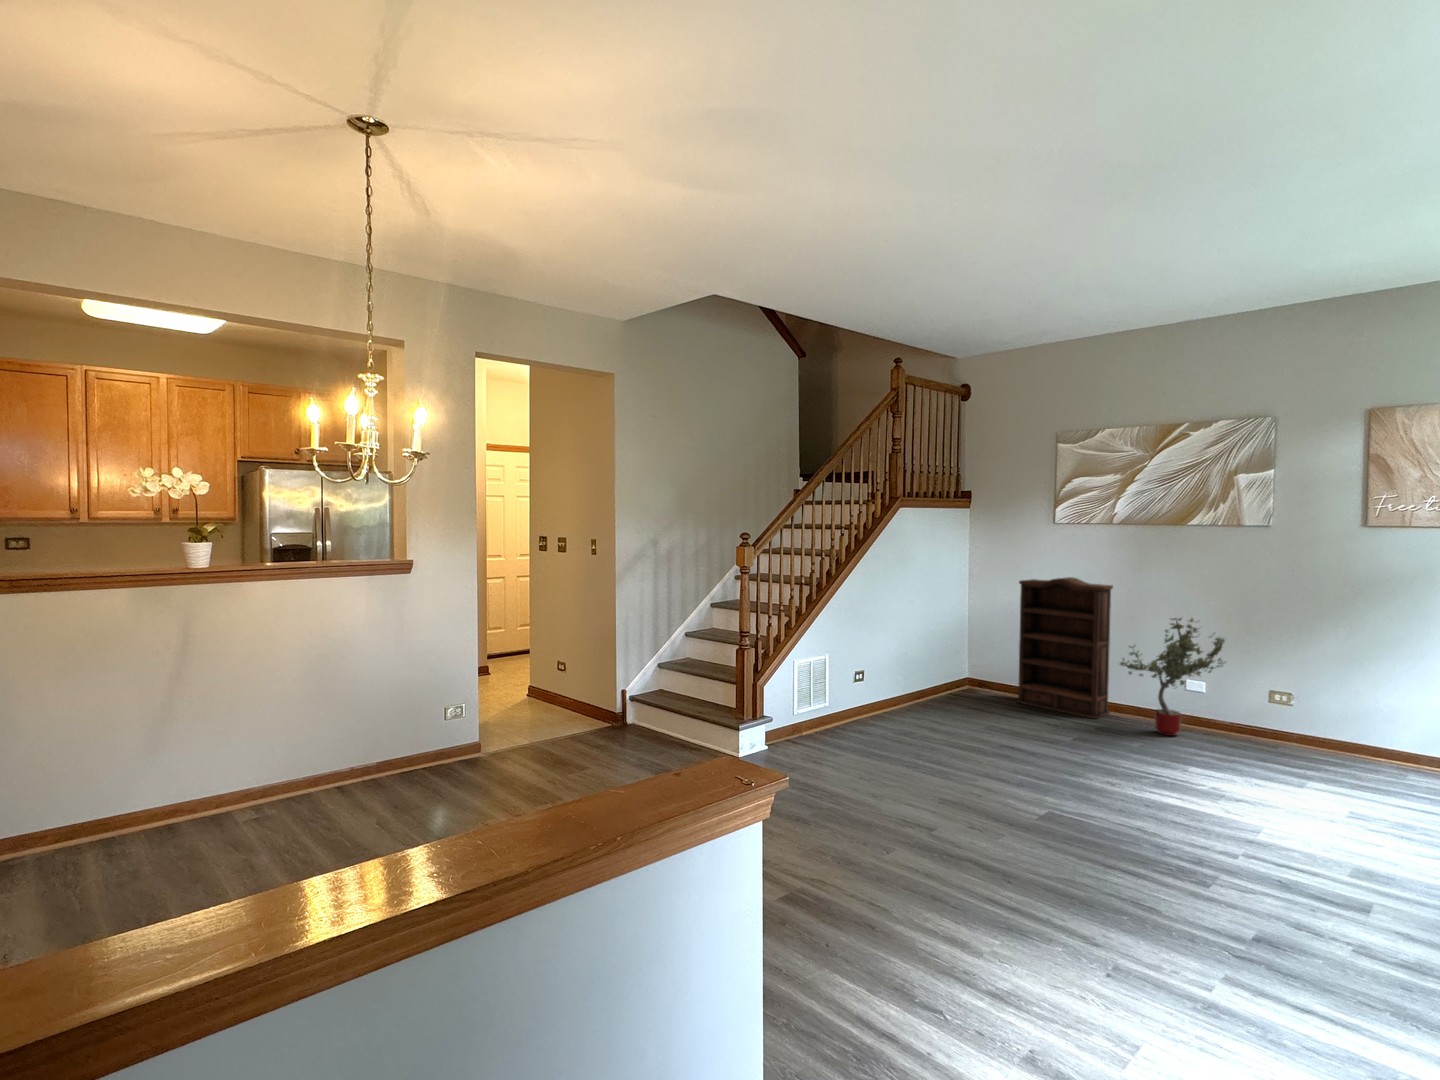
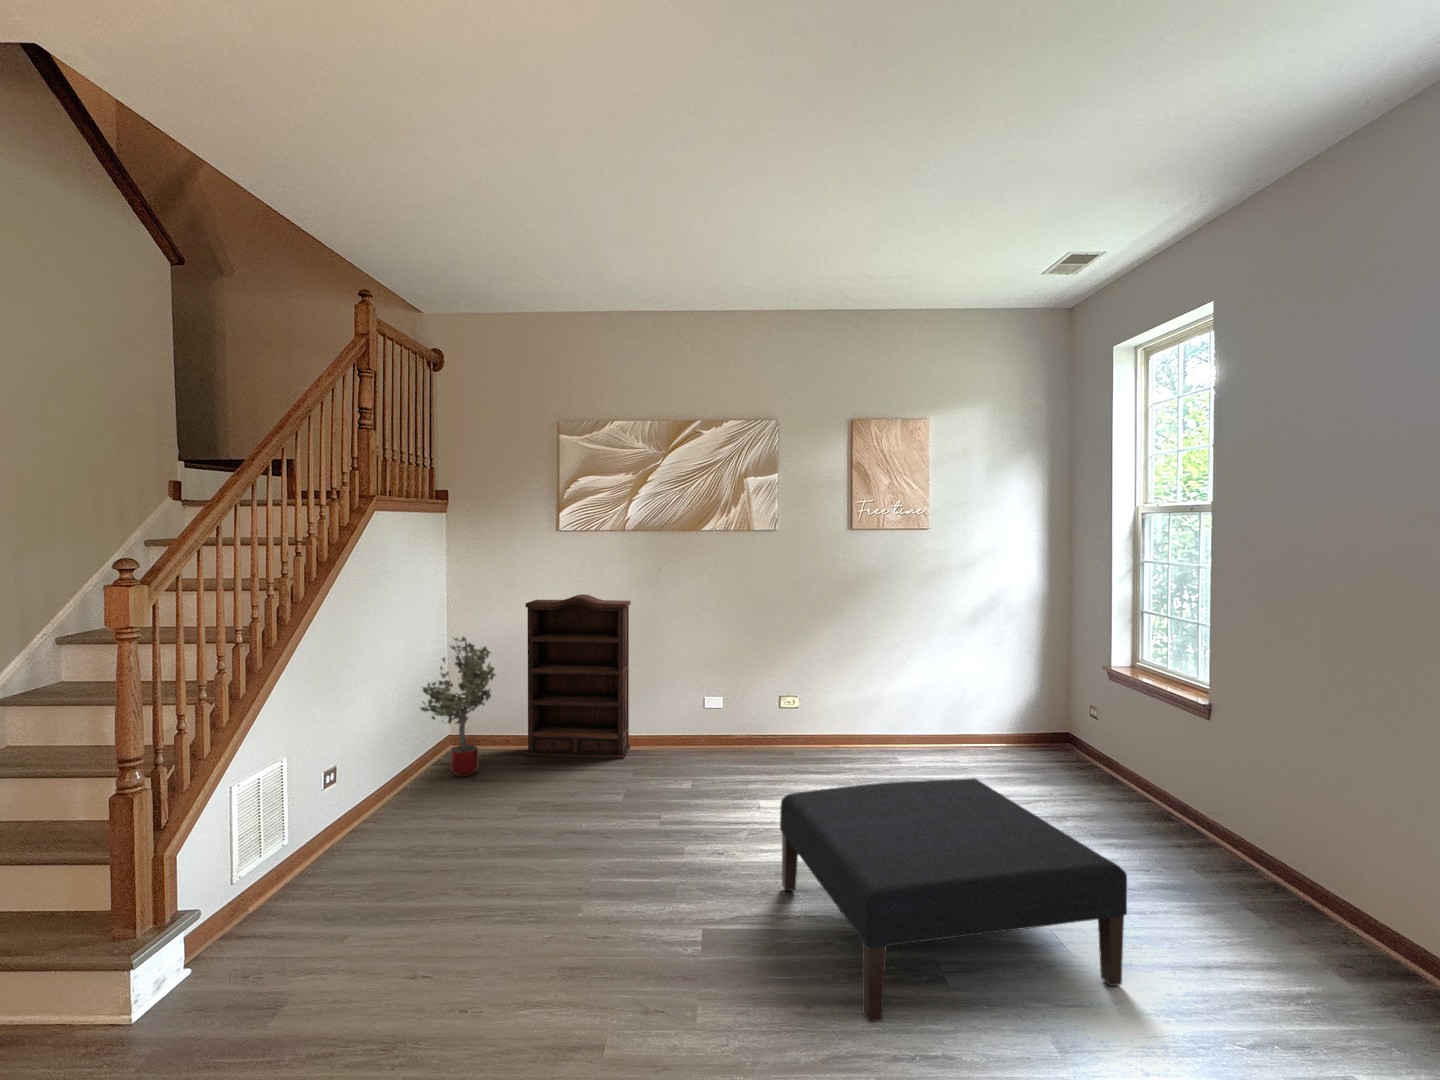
potted tree: present [1120,618,1225,736] -> present [421,637,496,777]
ottoman: none [1114,737,1403,947] -> present [780,778,1127,1022]

